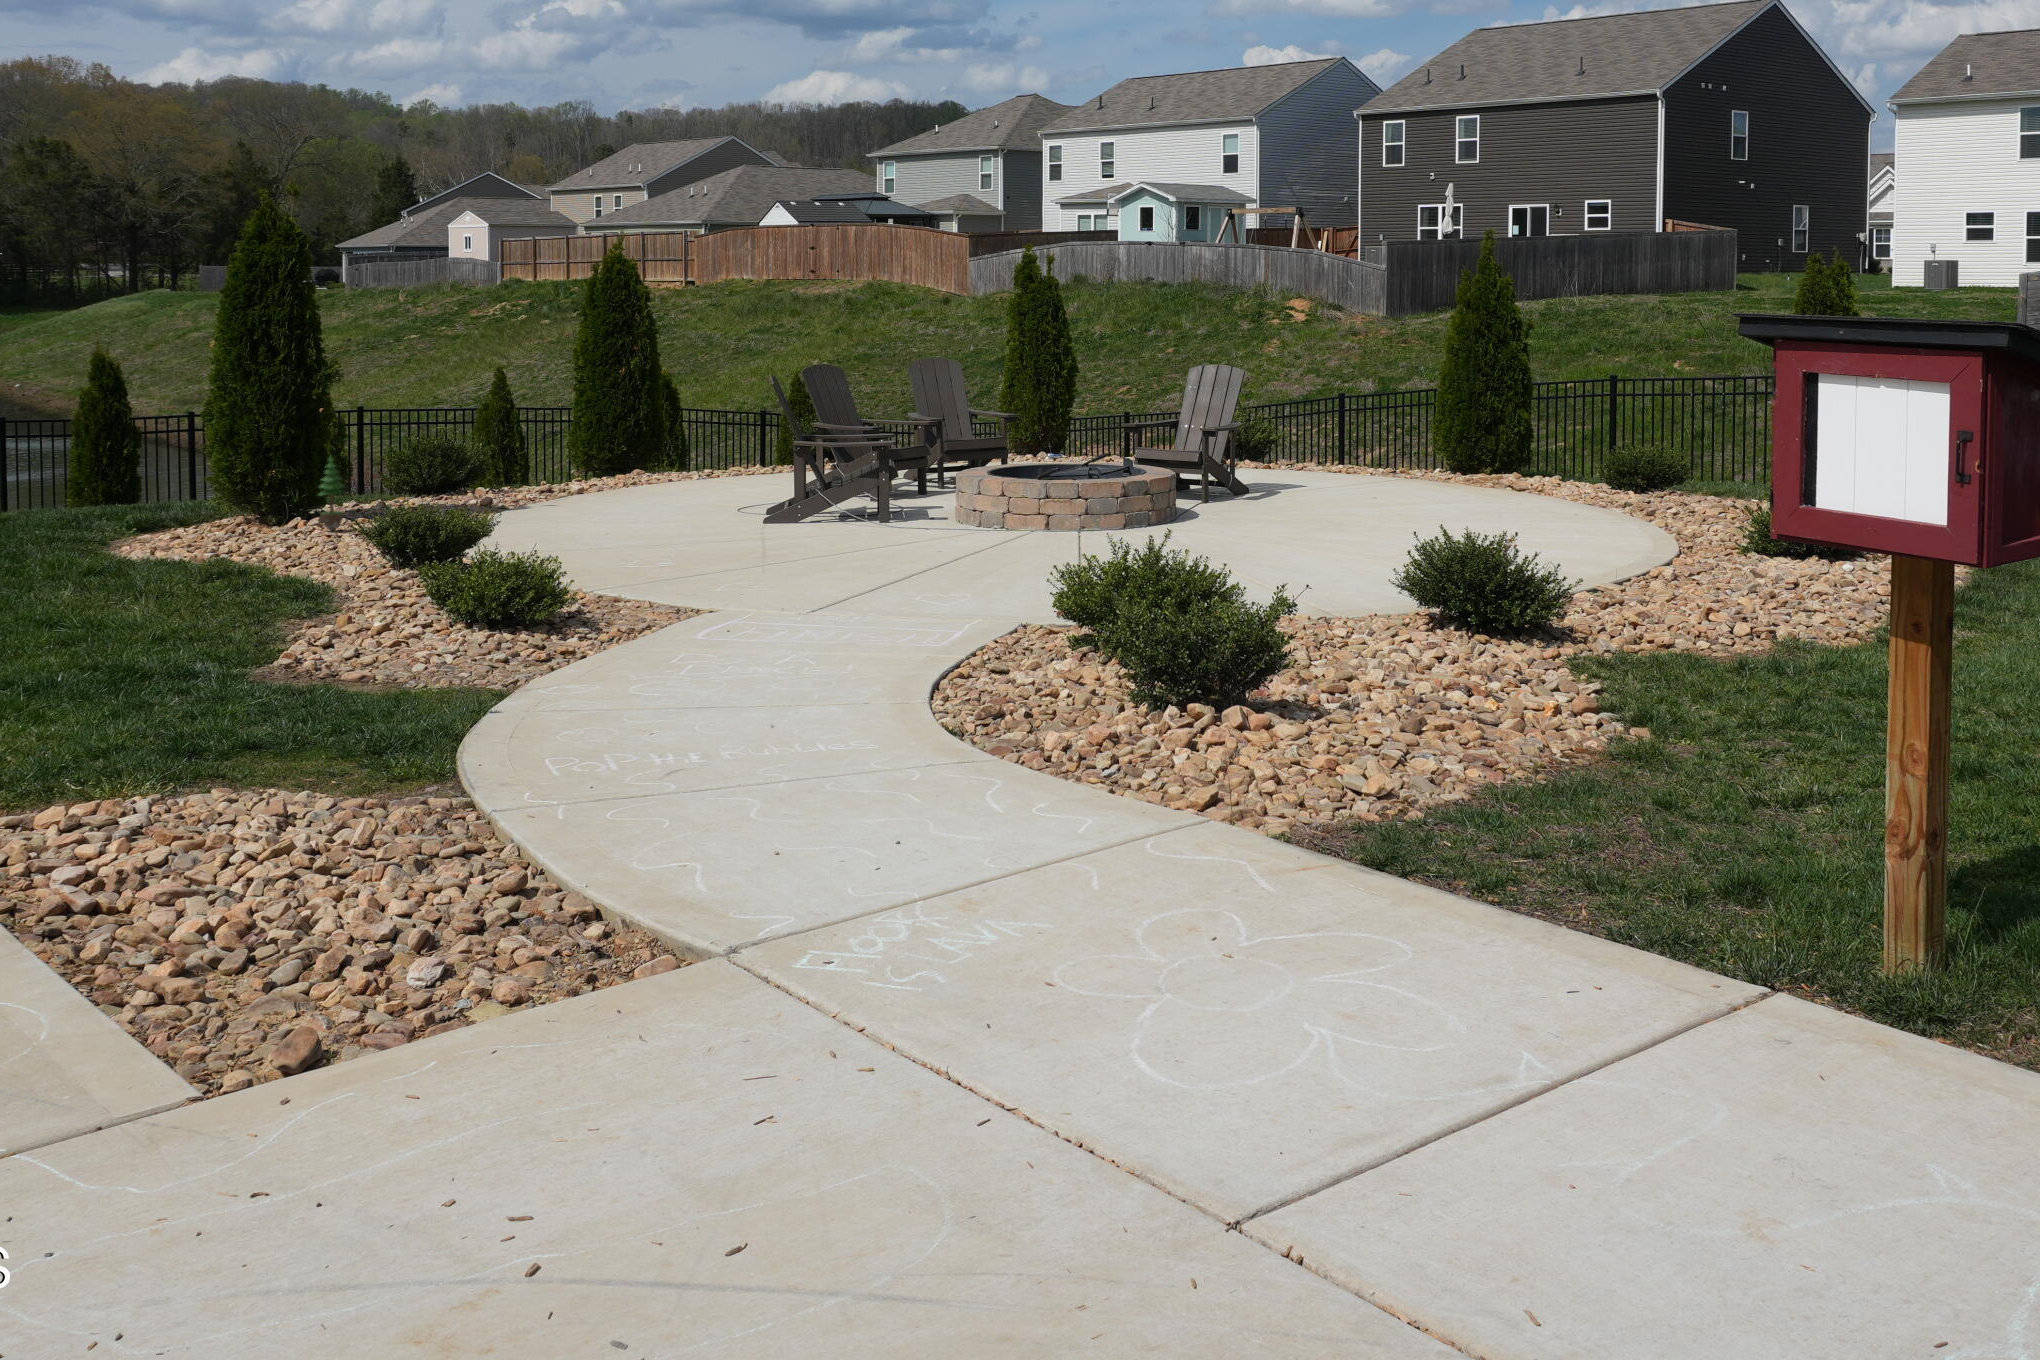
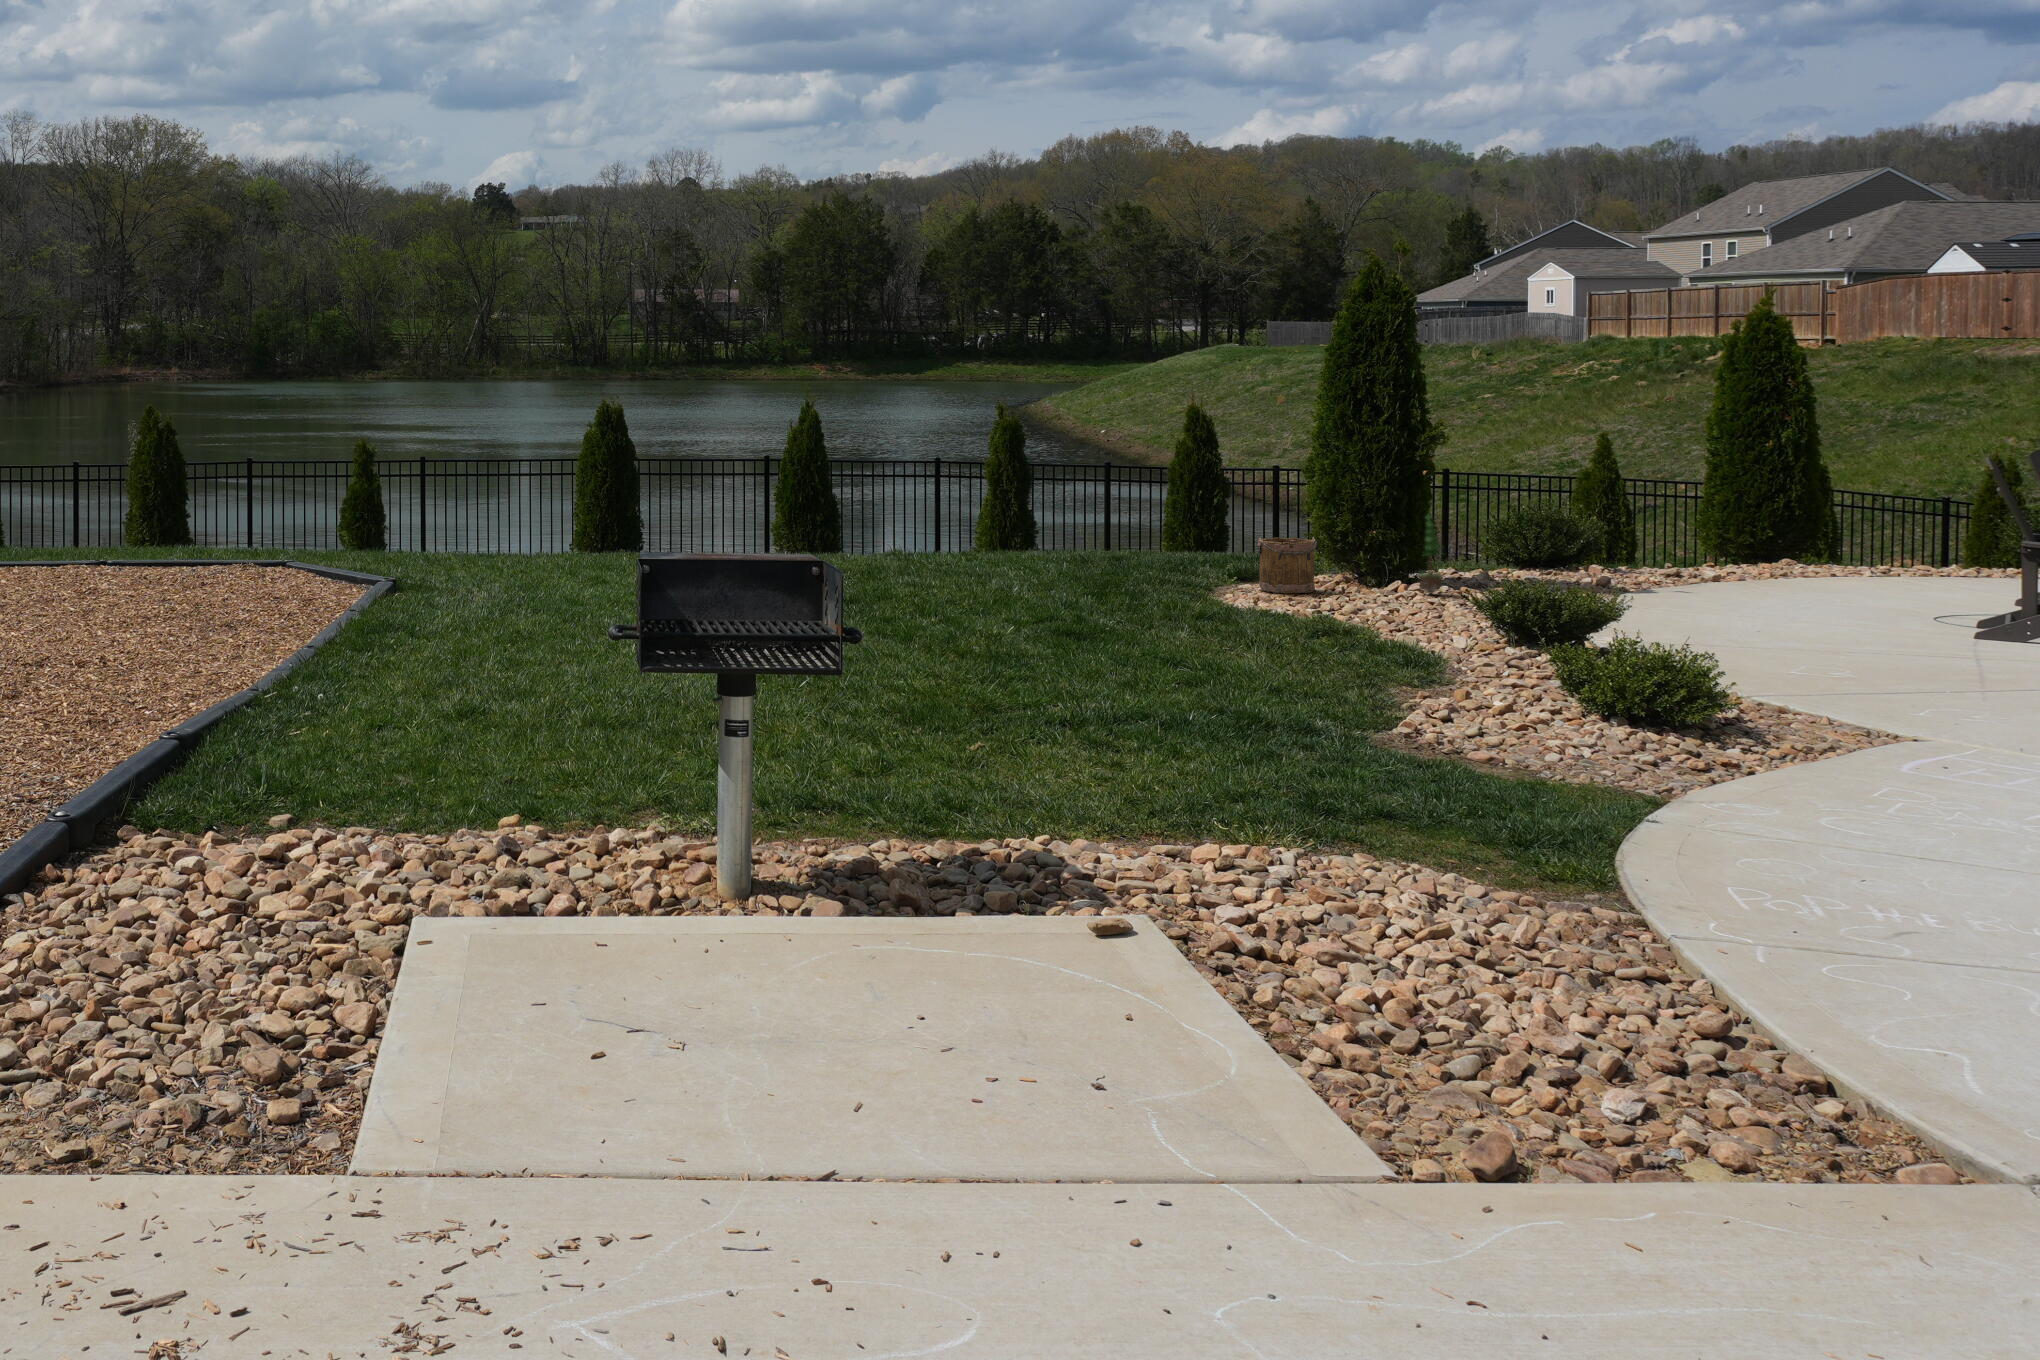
bucket: none [163,484,226,541] -> present [1258,537,1319,594]

